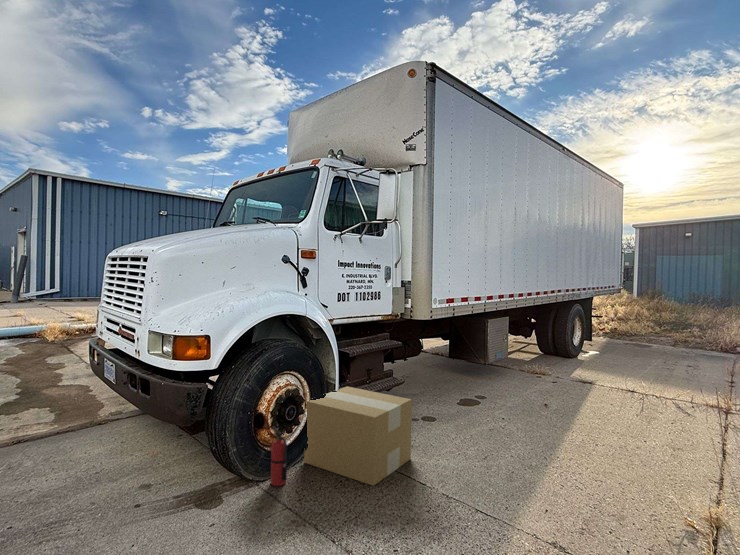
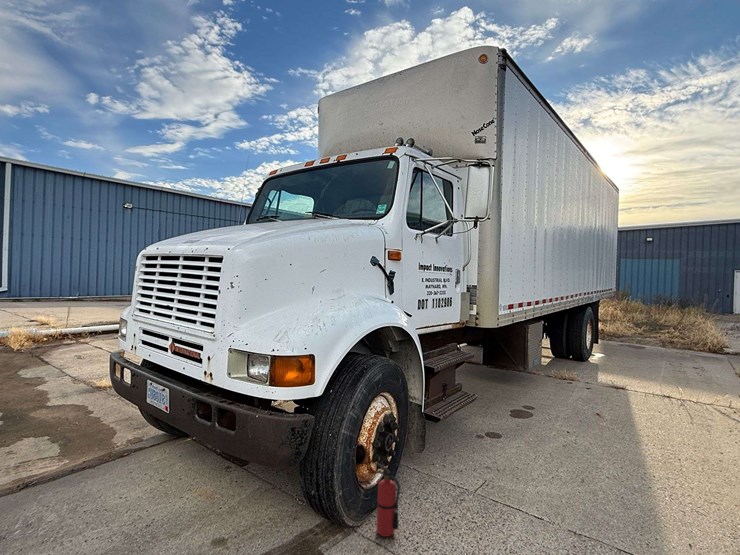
cardboard box: present [304,386,412,486] -> none [398,406,515,529]

